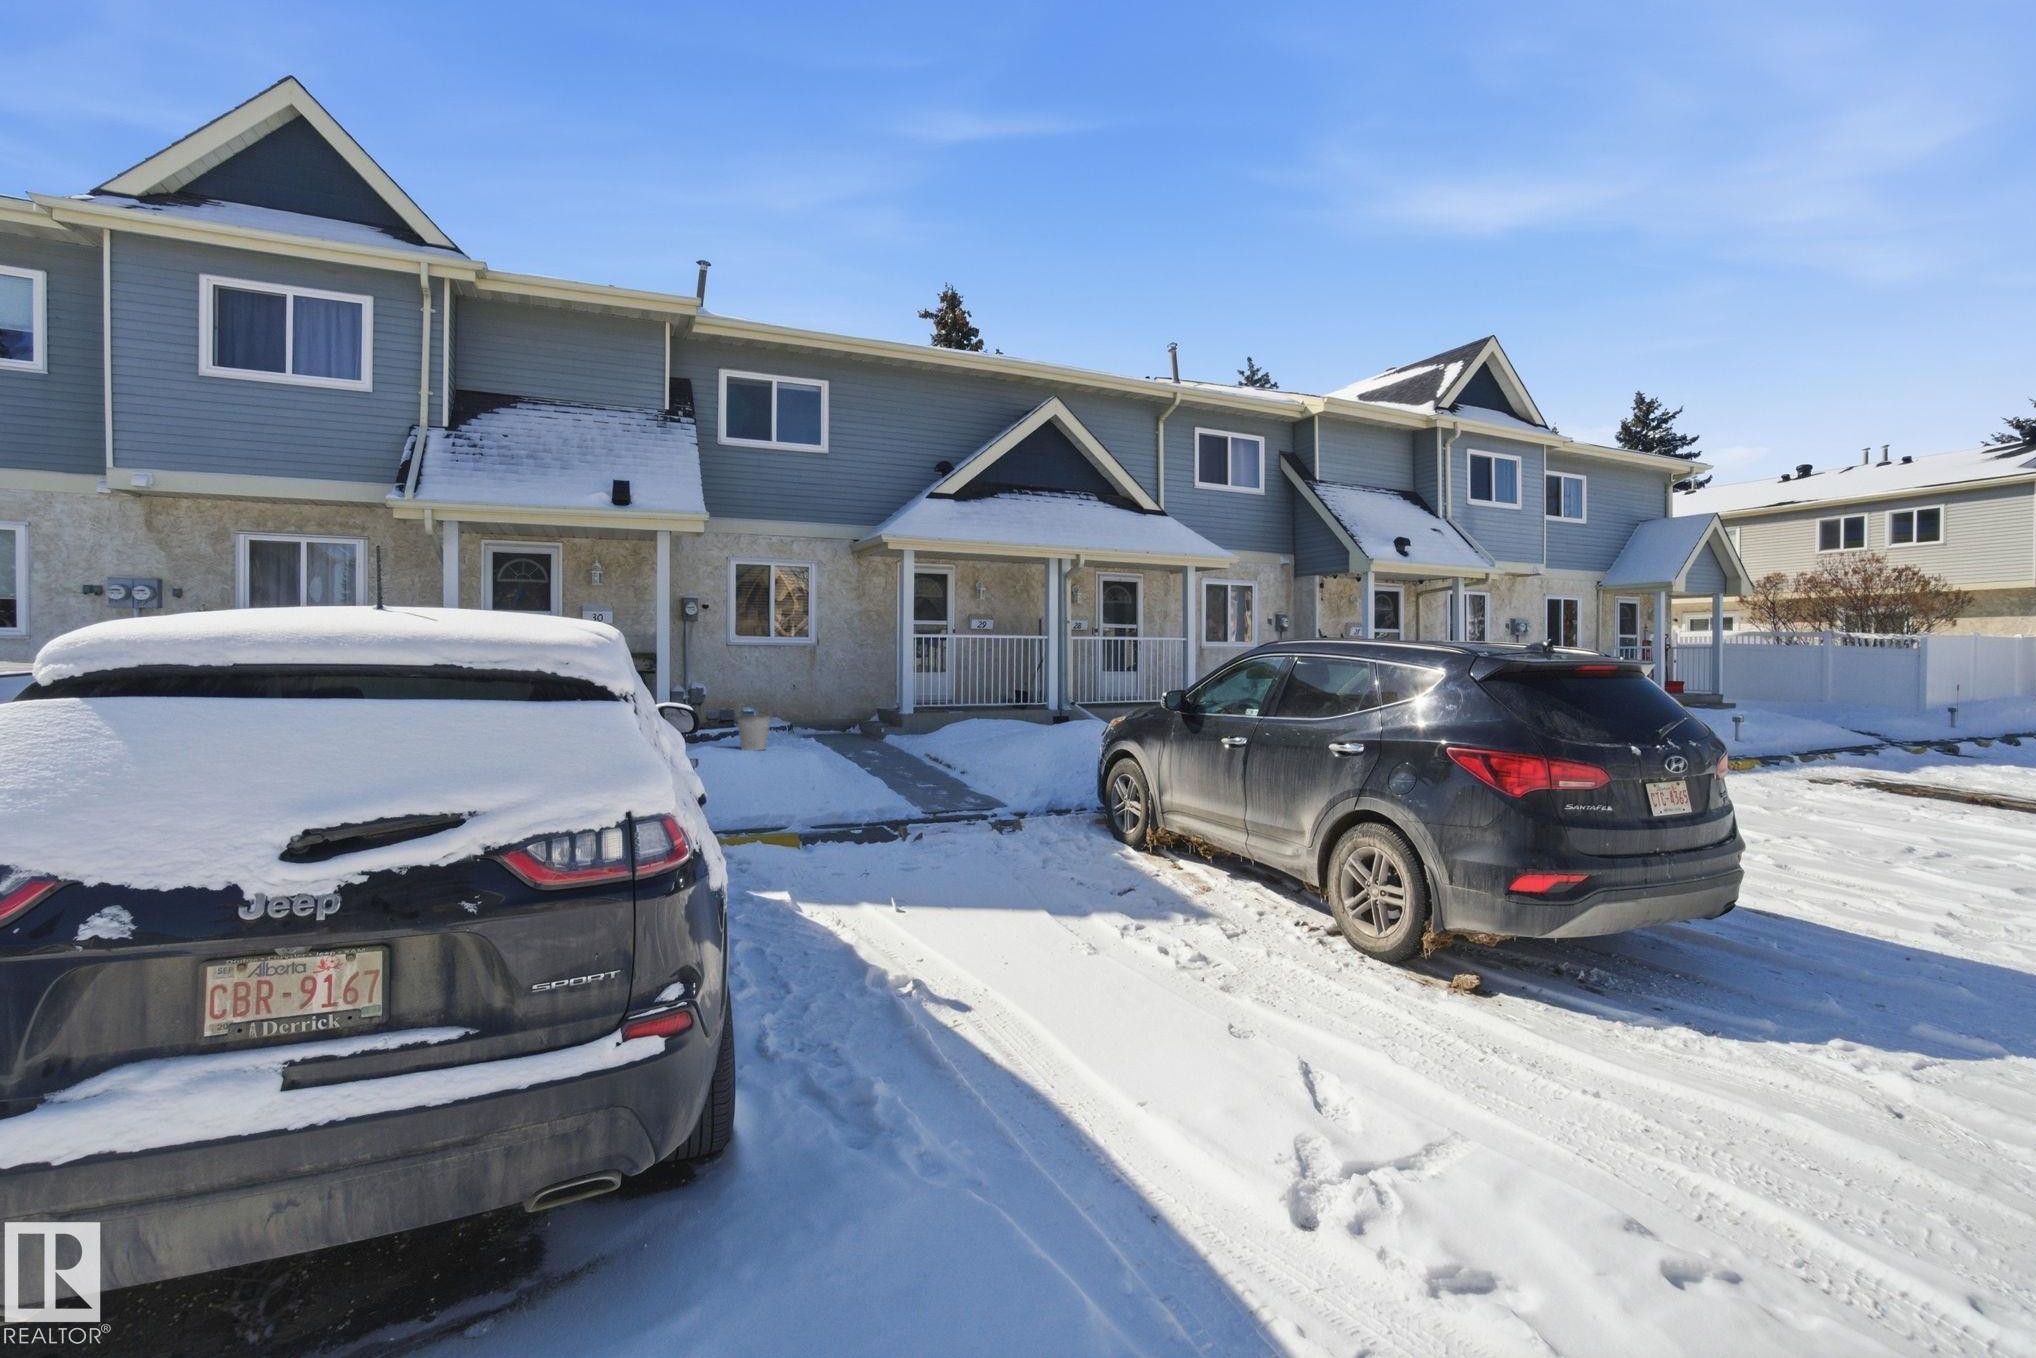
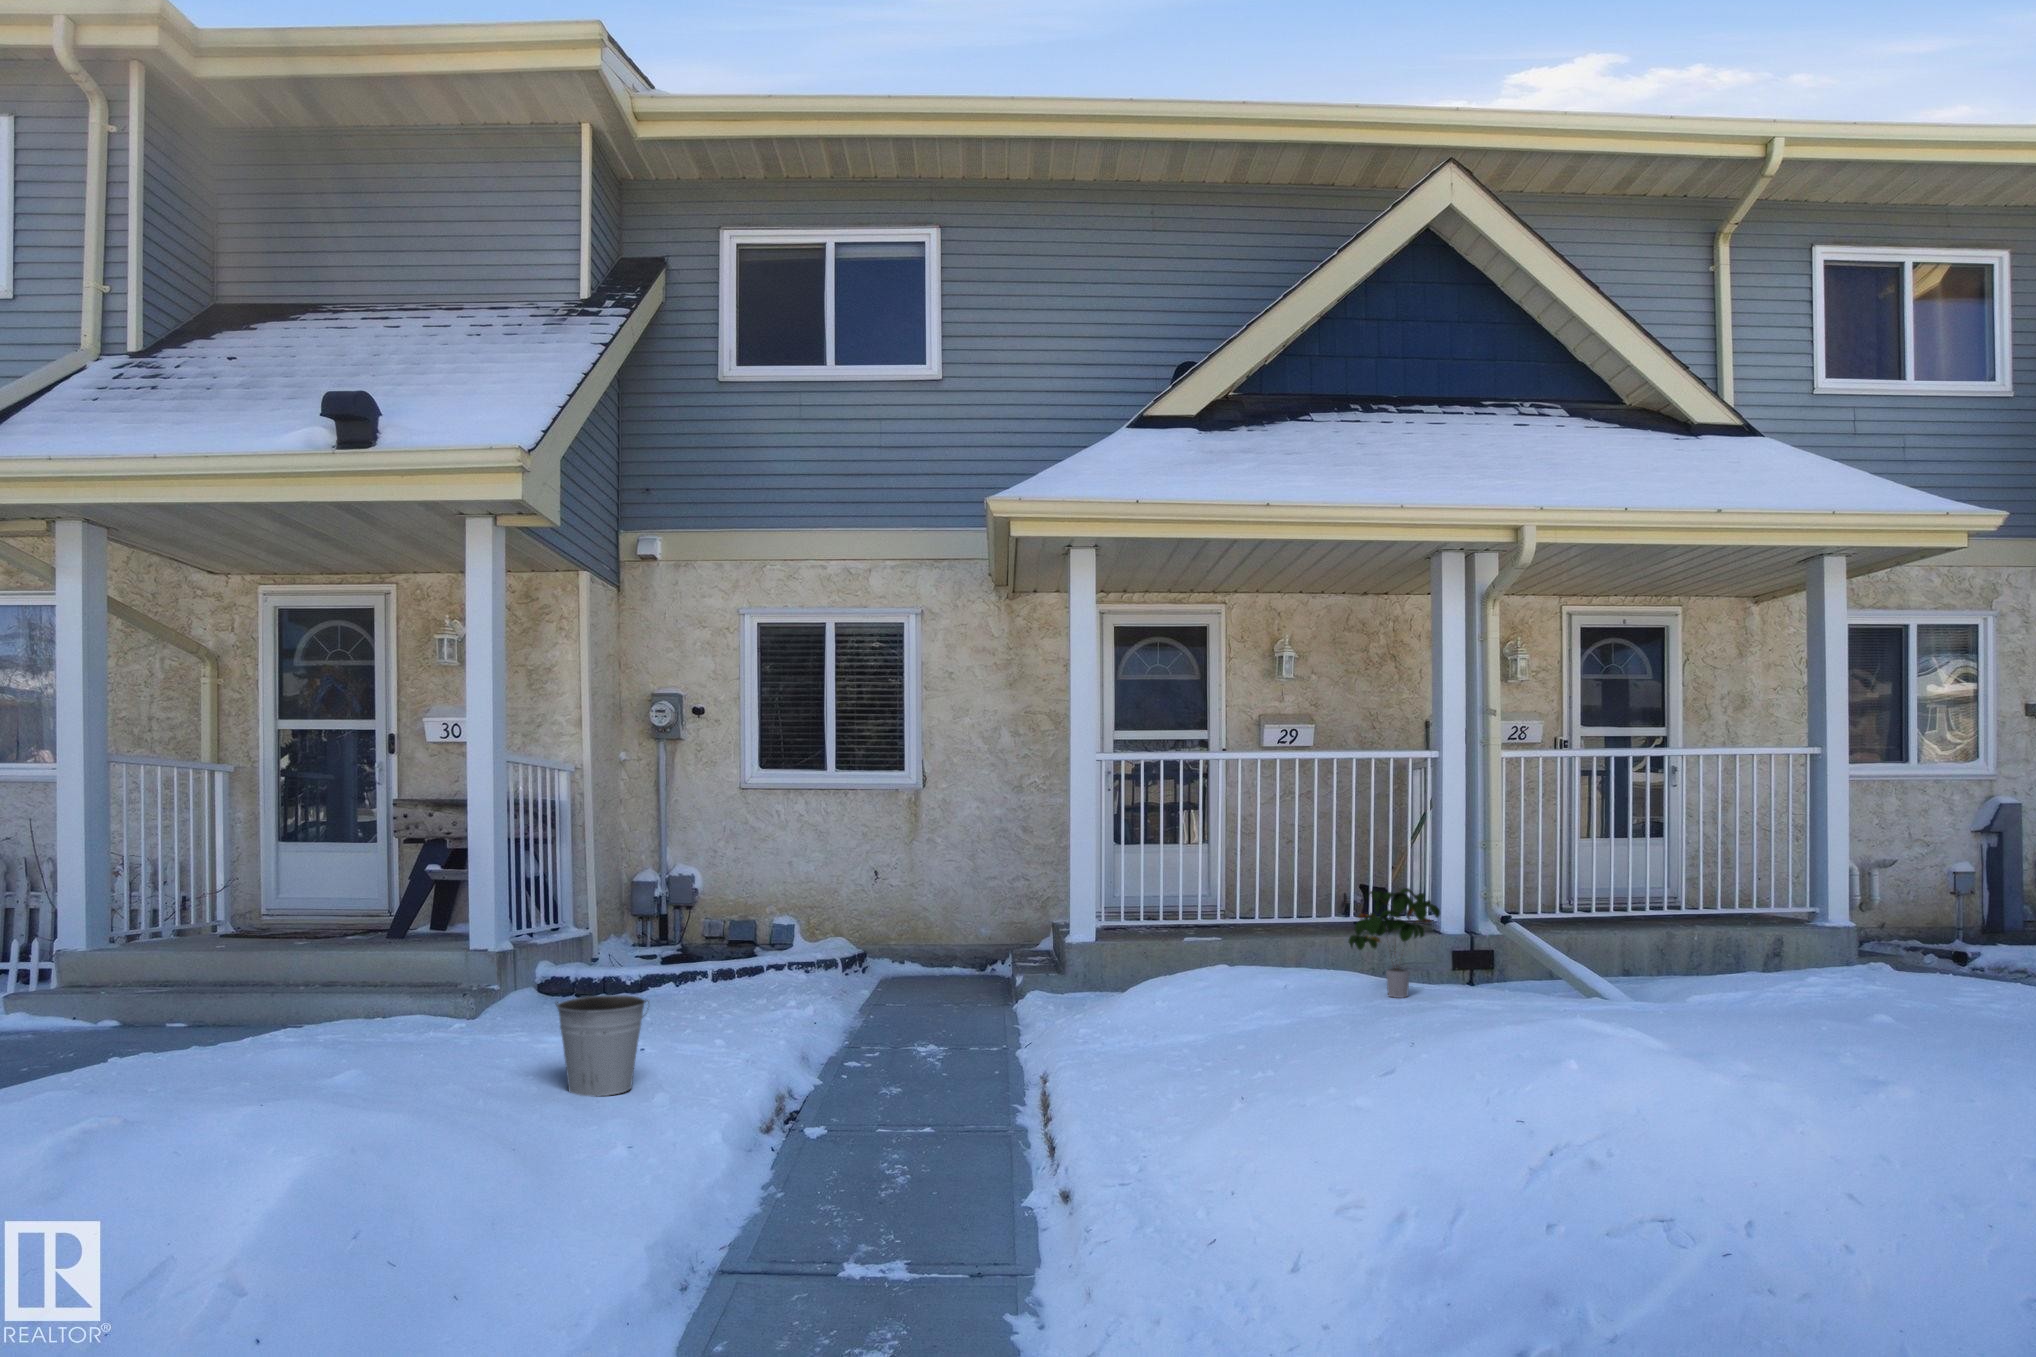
potted plant: none [1024,680,1057,722] -> present [1348,888,1440,998]

